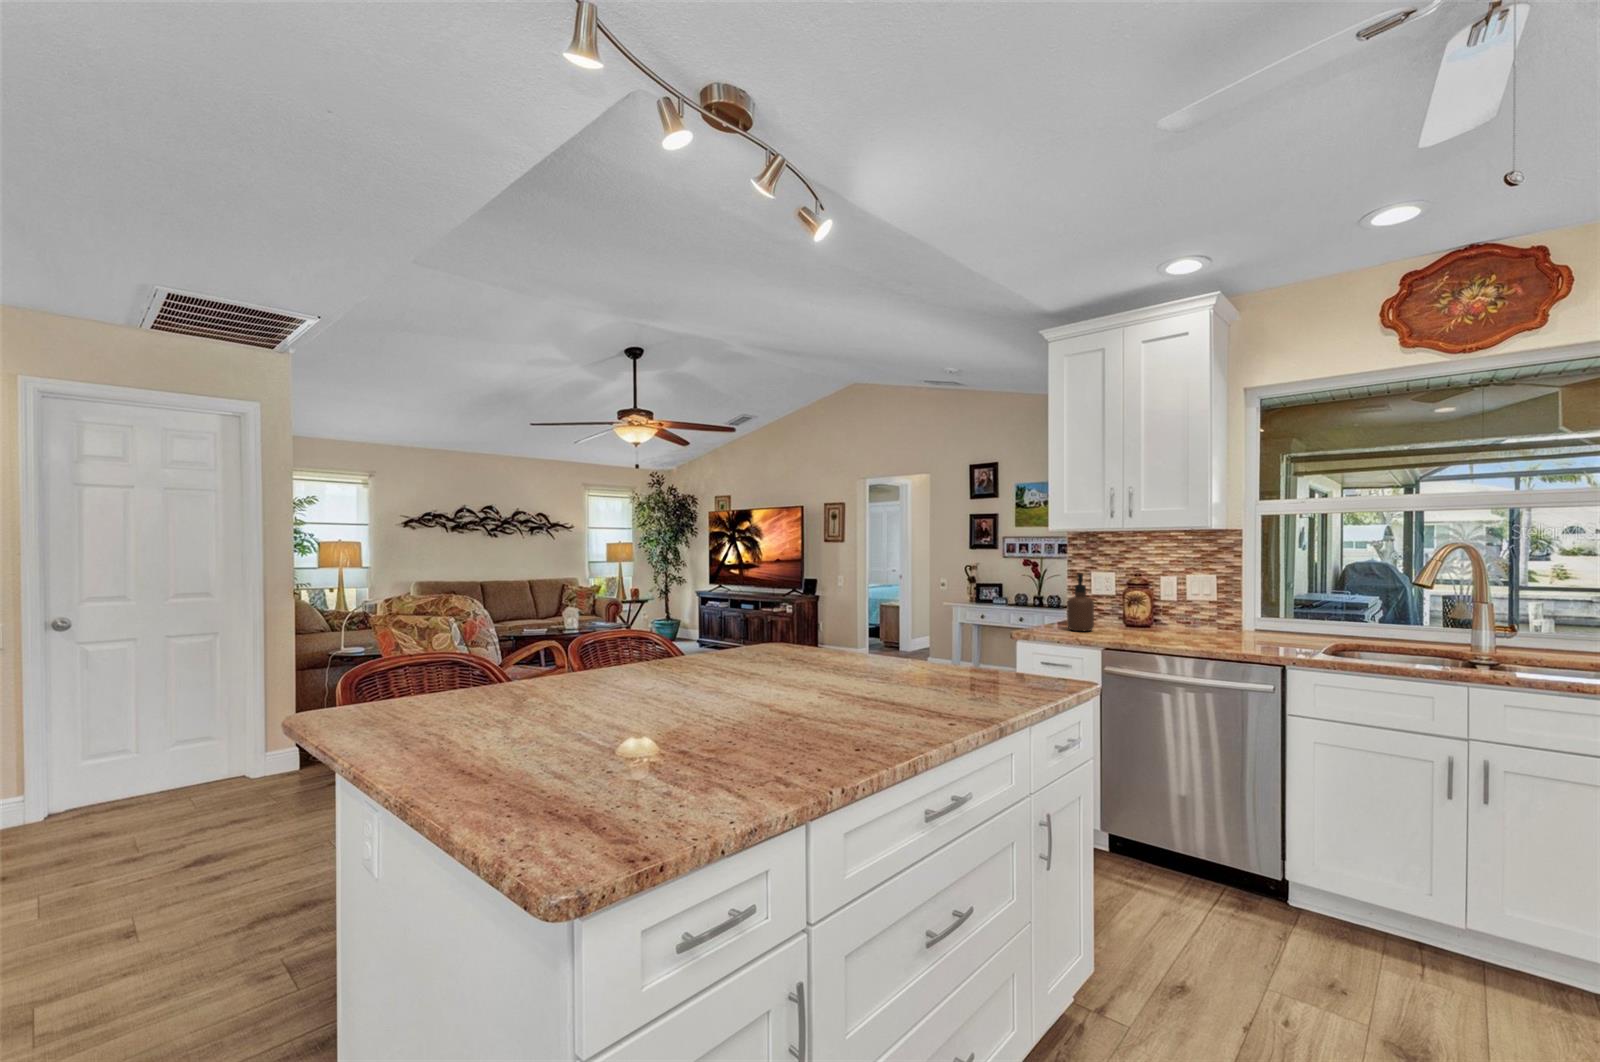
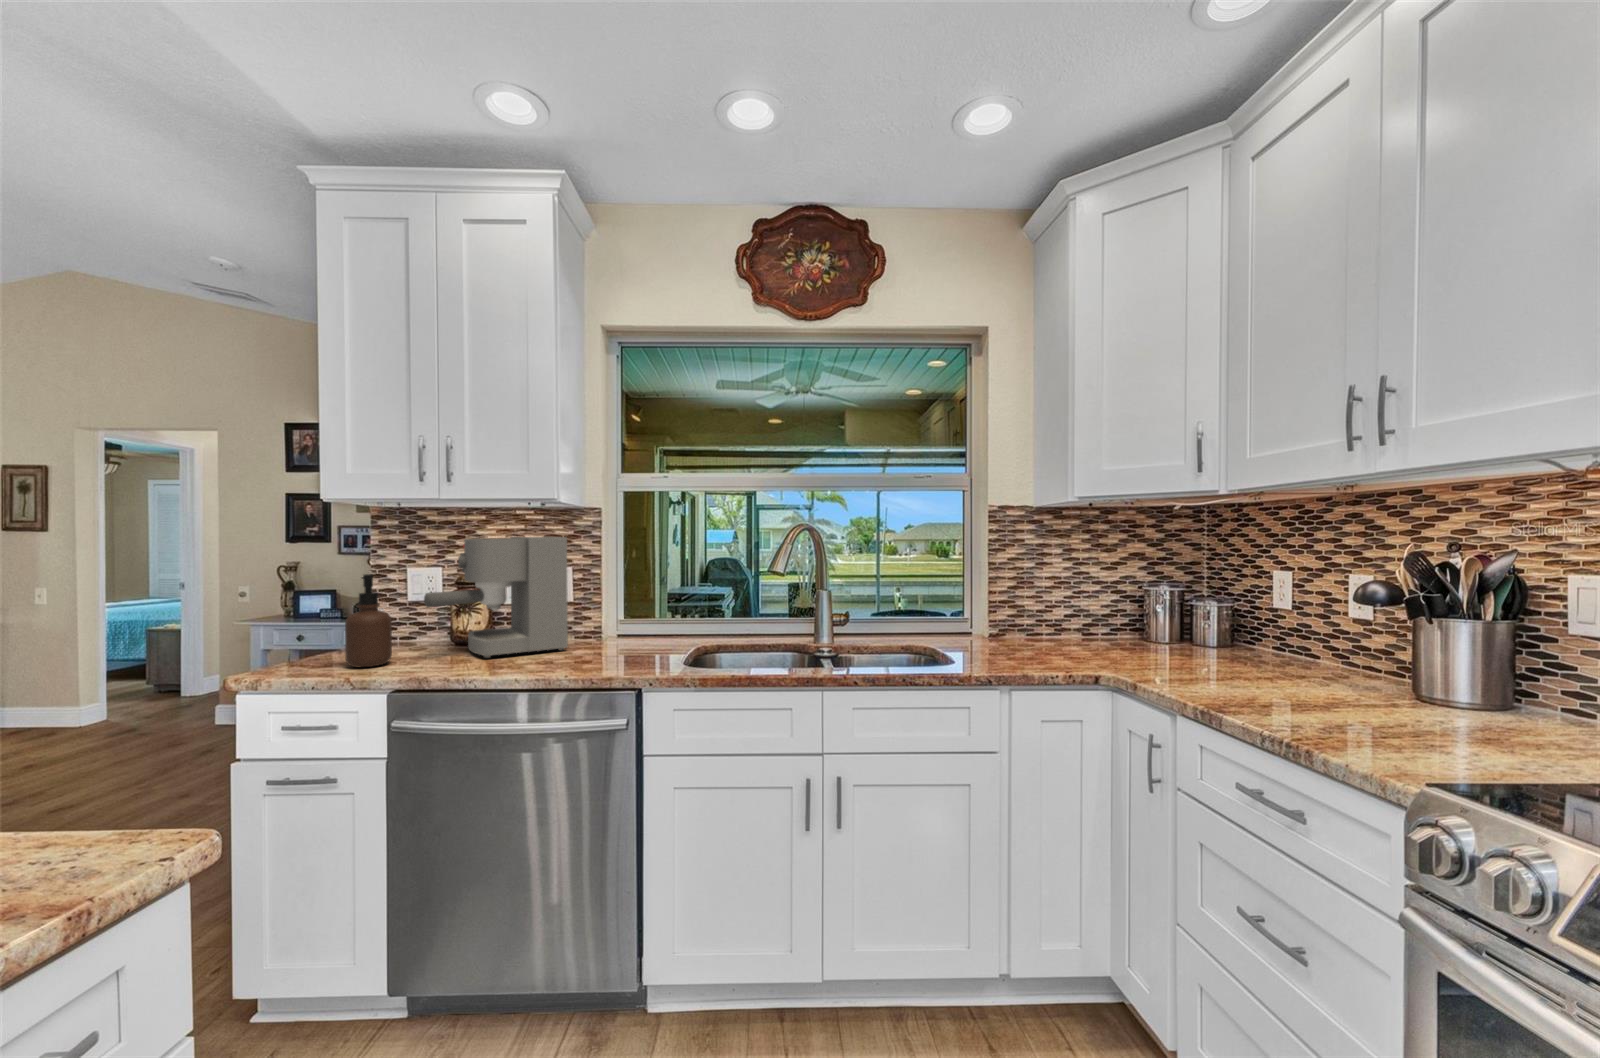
coffee maker: none [1114,551,1217,636] -> present [424,537,568,658]

